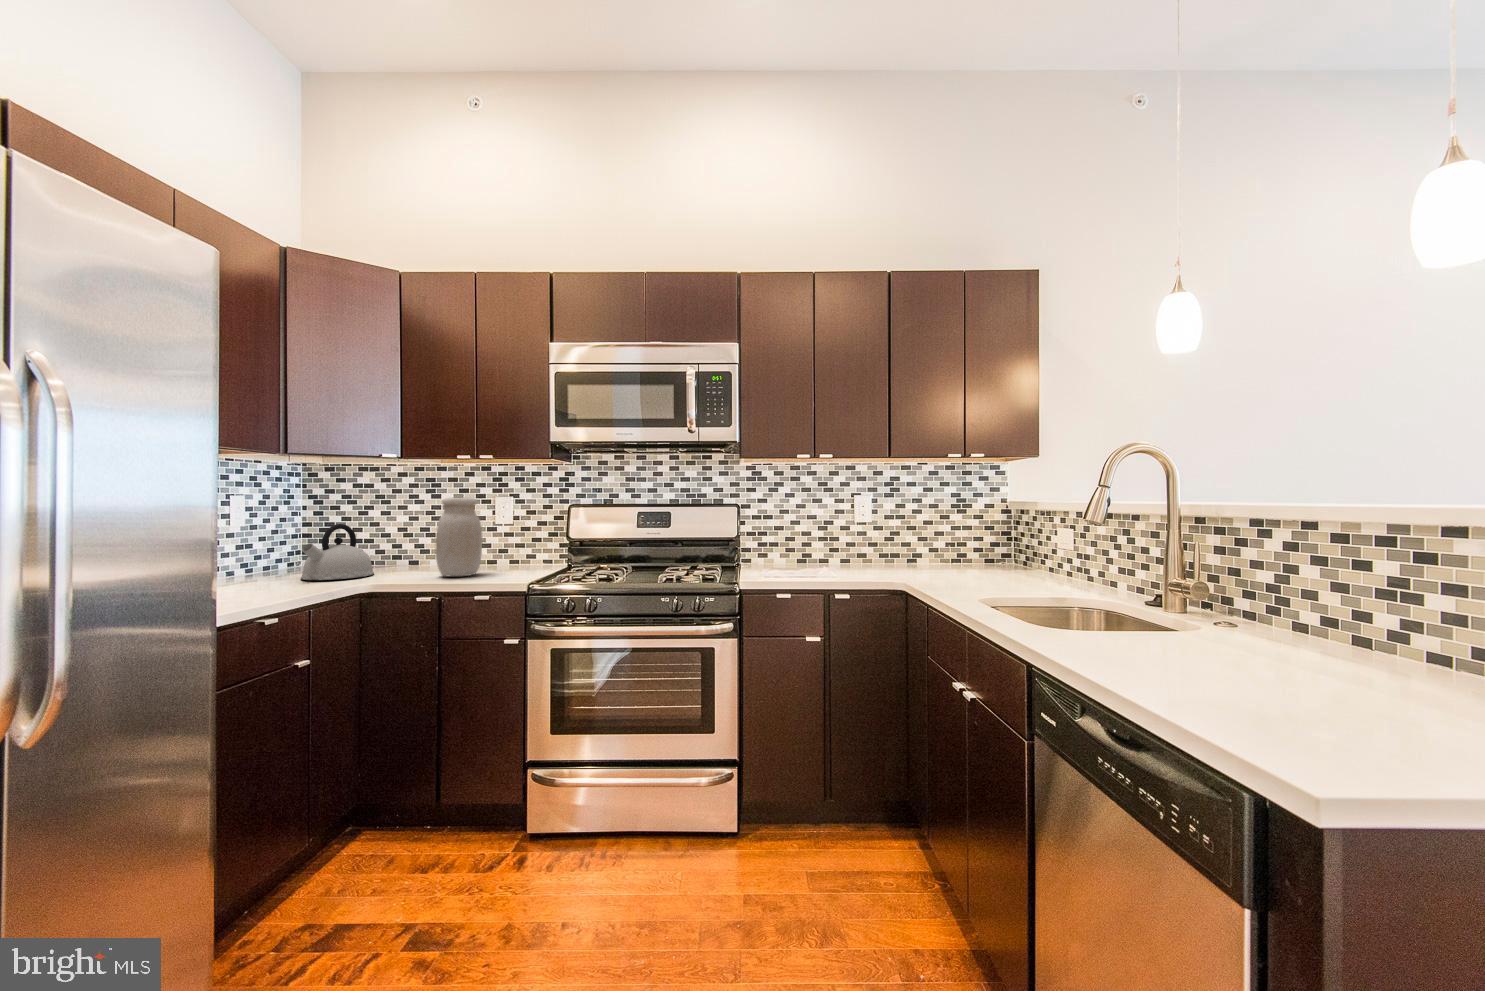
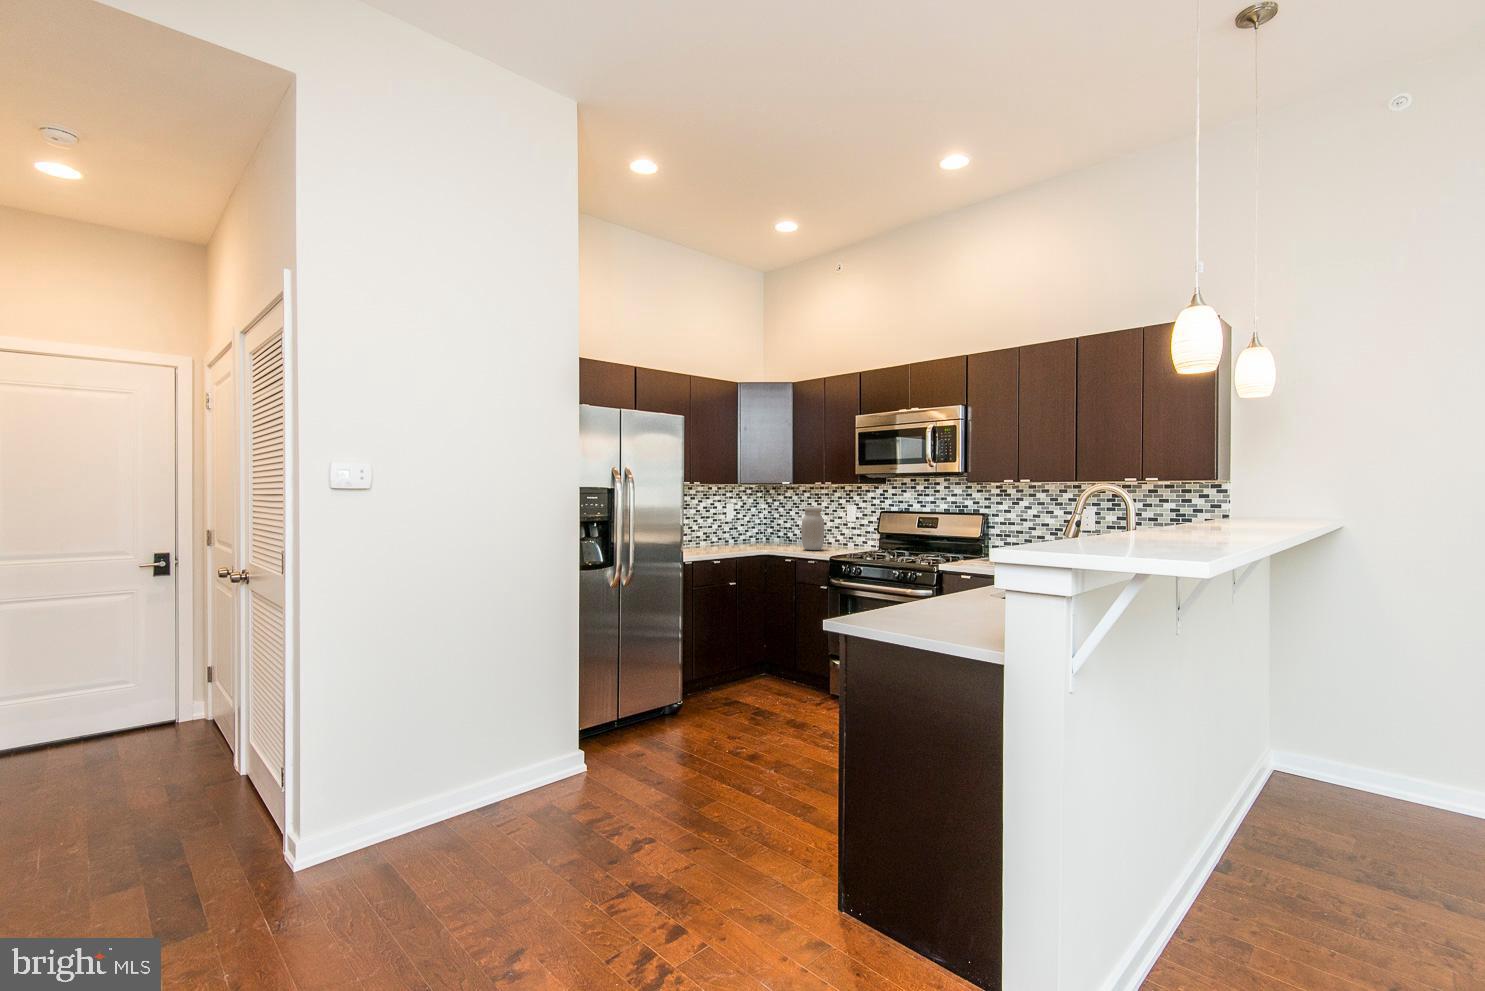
kettle: present [301,524,374,580] -> none [750,519,782,547]

